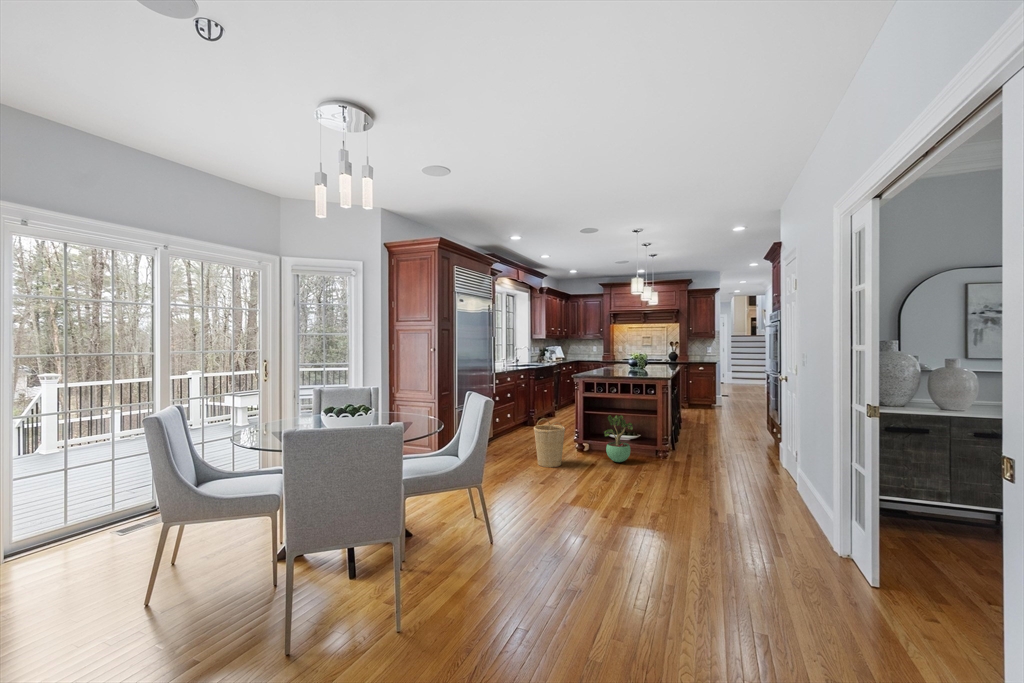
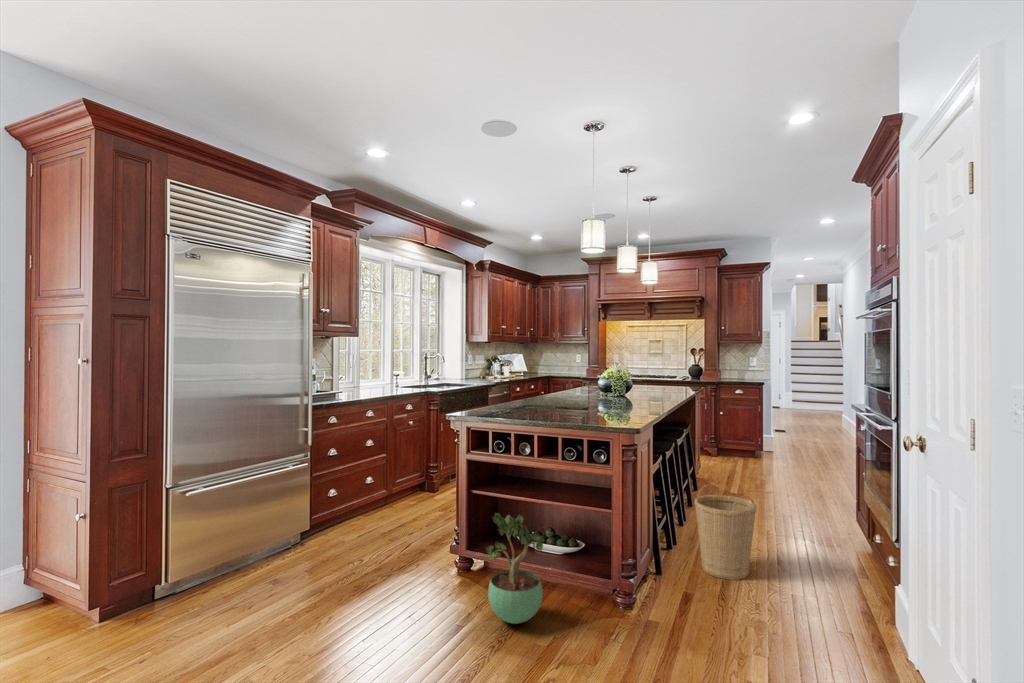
basket: present [534,419,565,467] -> present [695,484,756,580]

